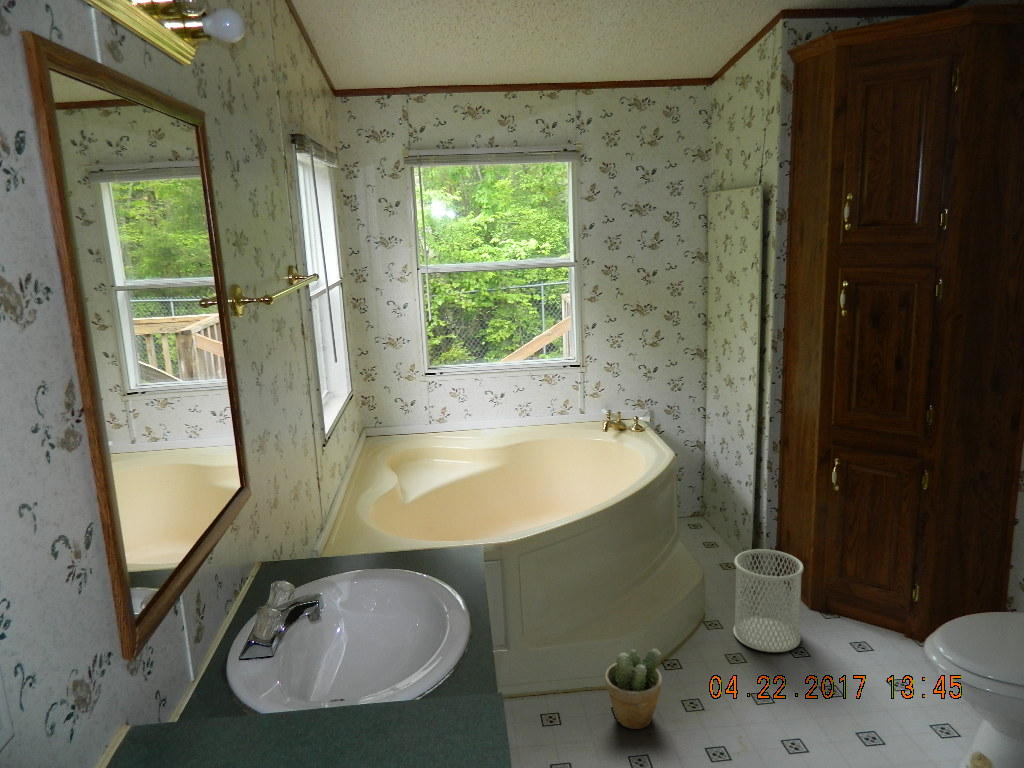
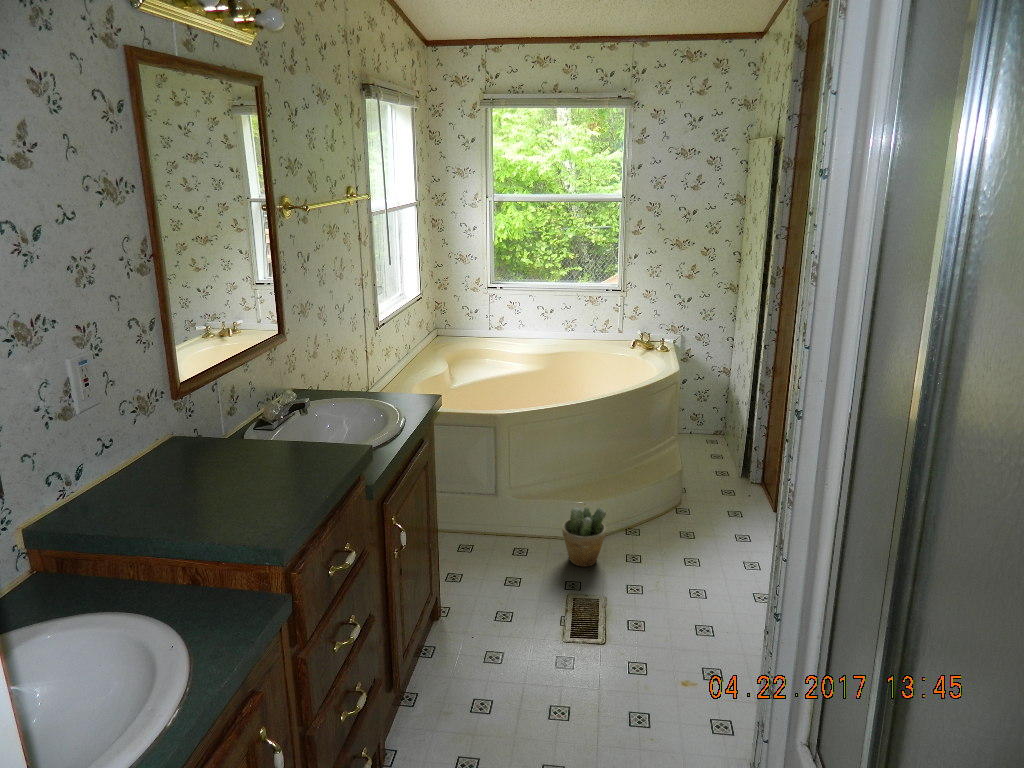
wastebasket: present [733,549,803,652] -> none [693,452,755,535]

